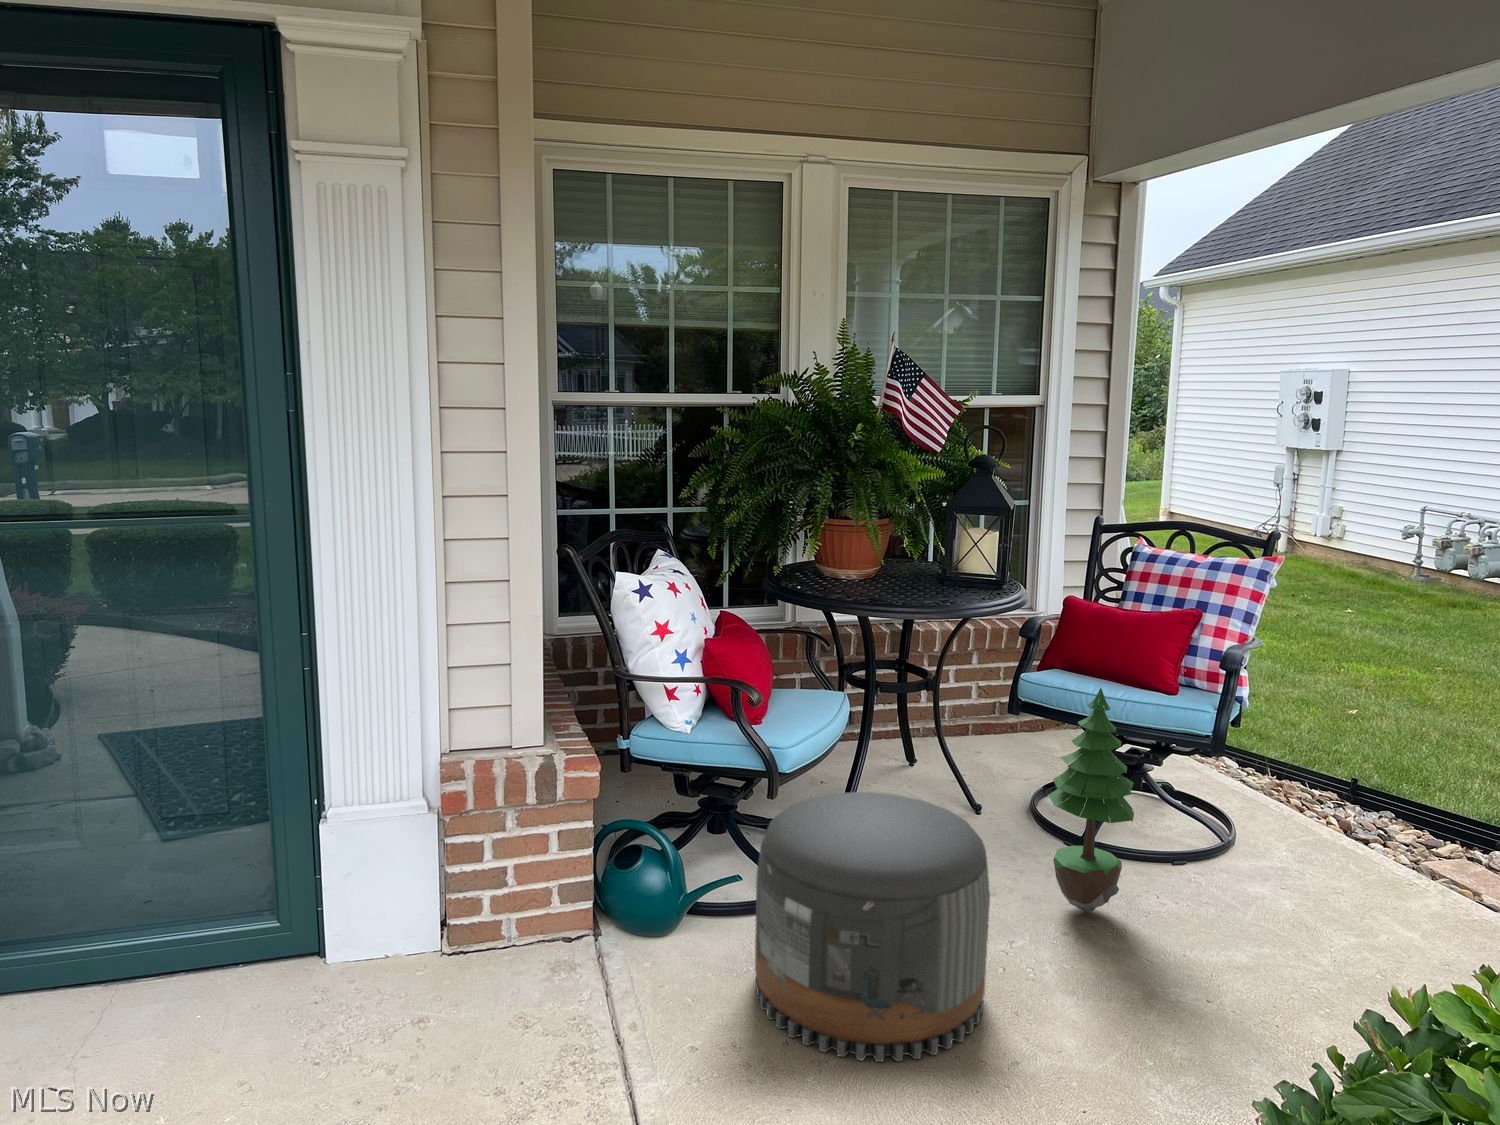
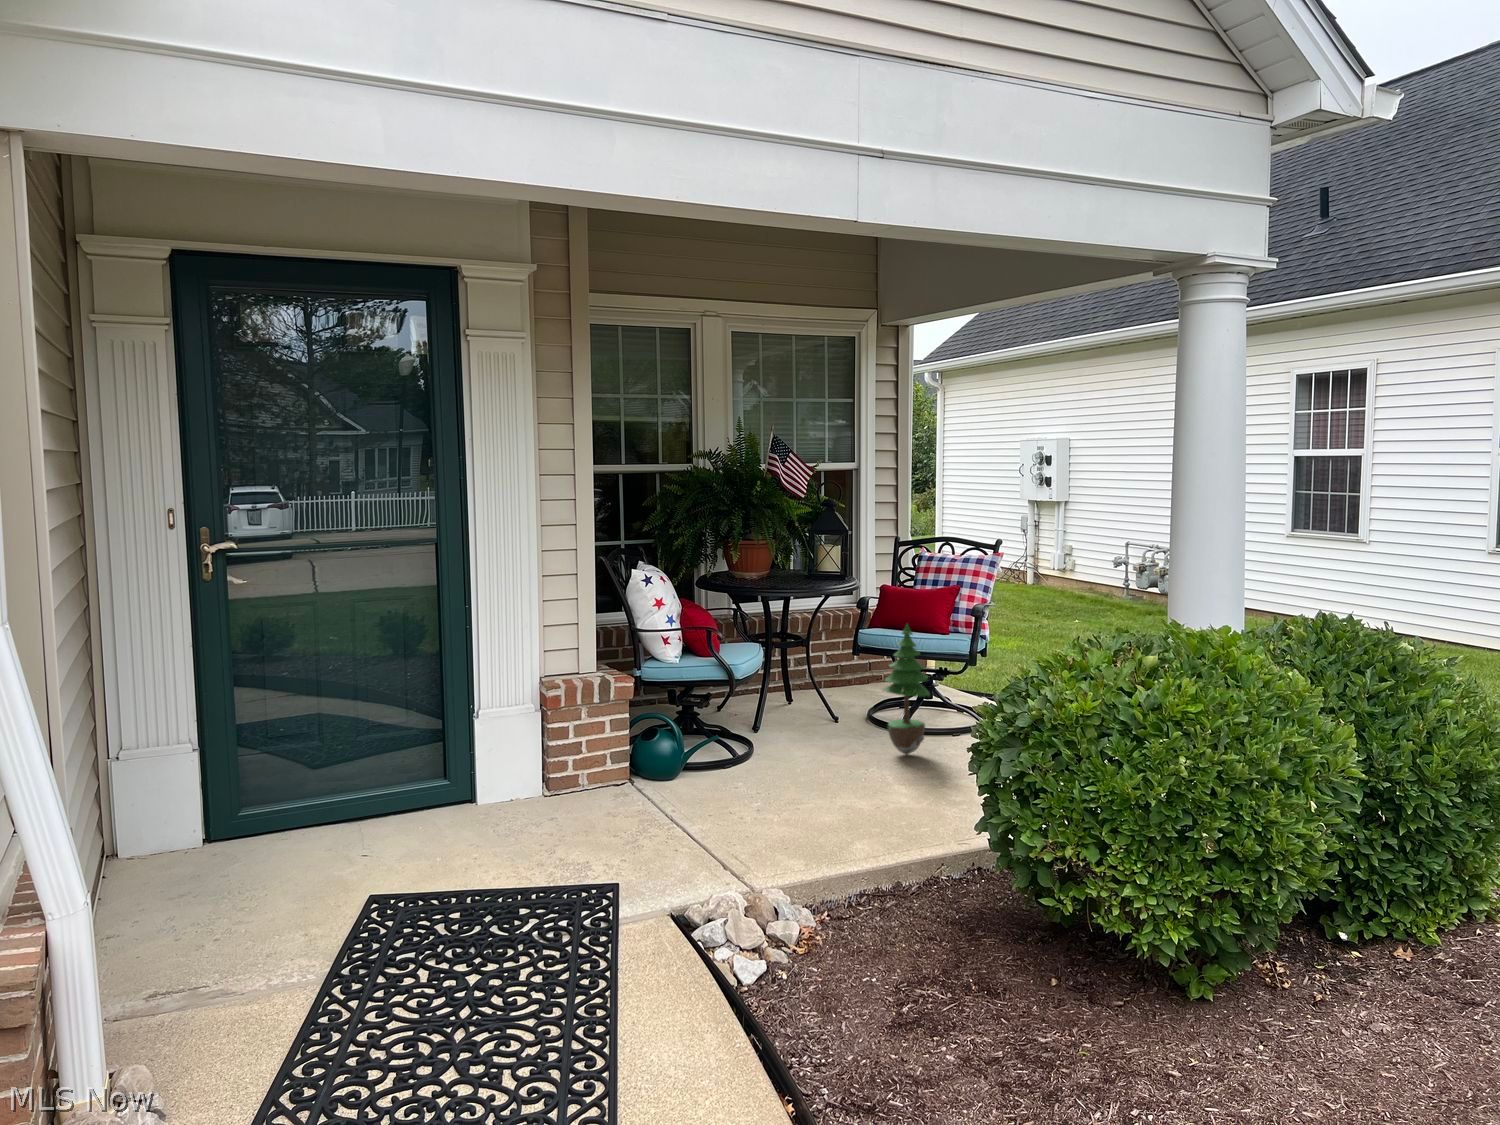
pouf: present [755,792,990,1062] -> none [732,684,858,809]

